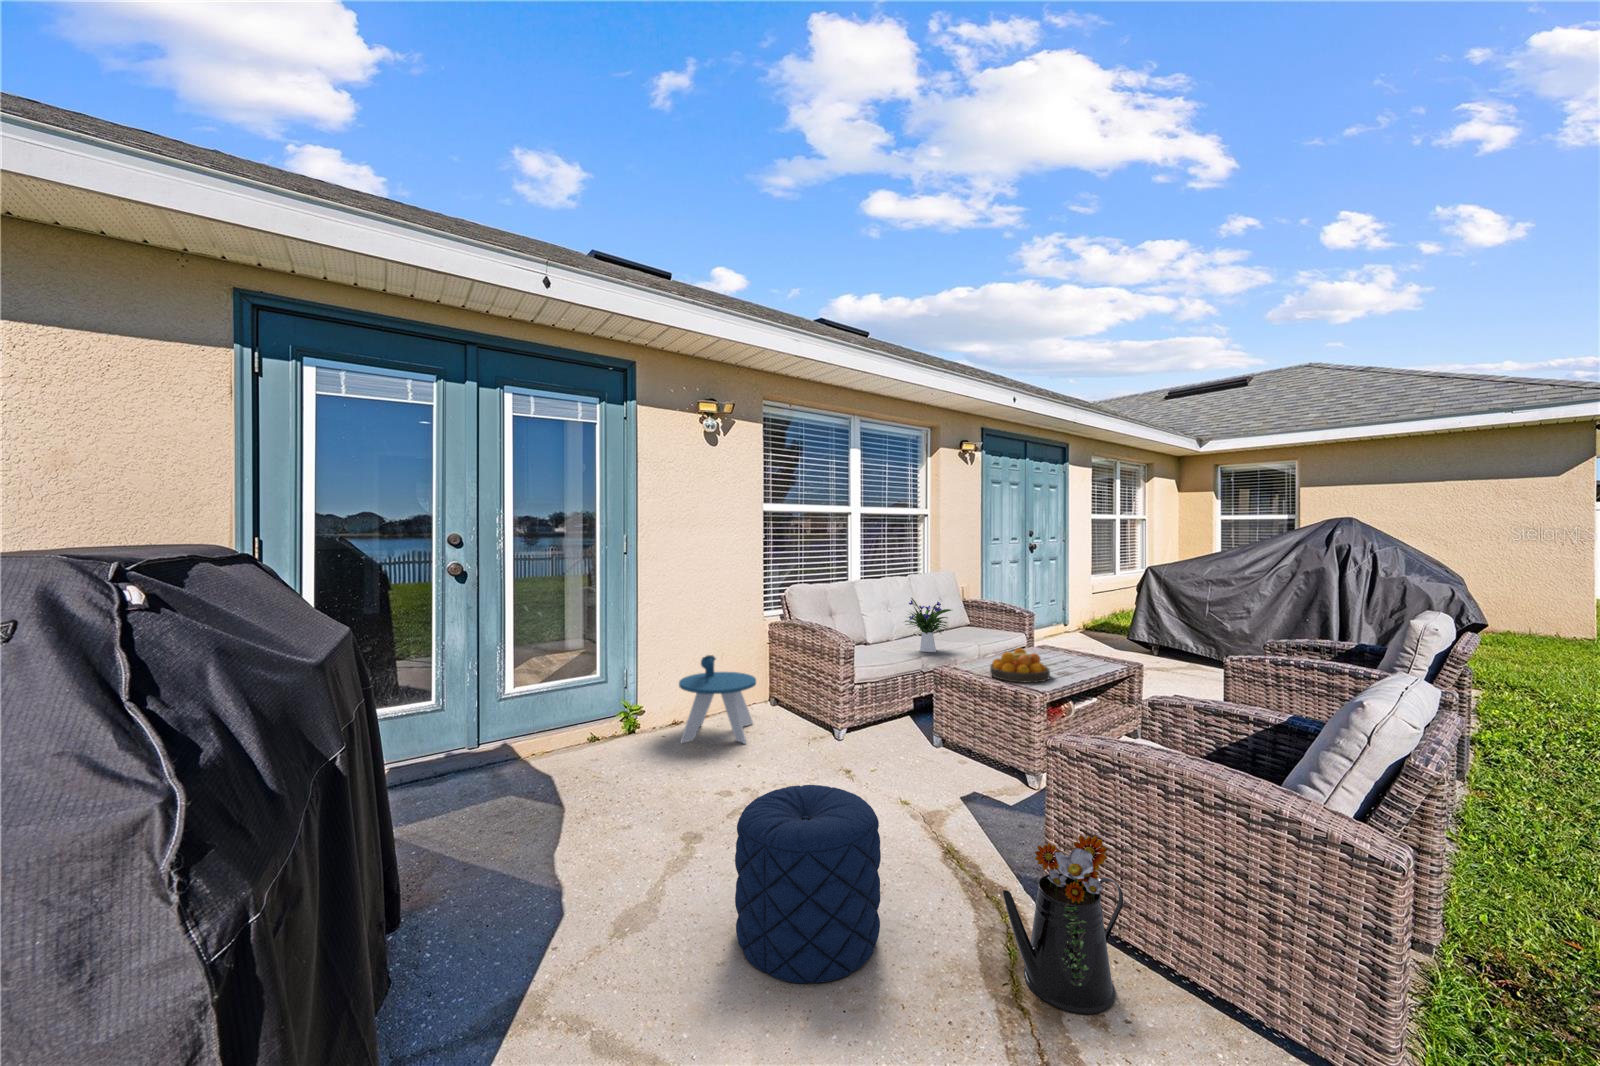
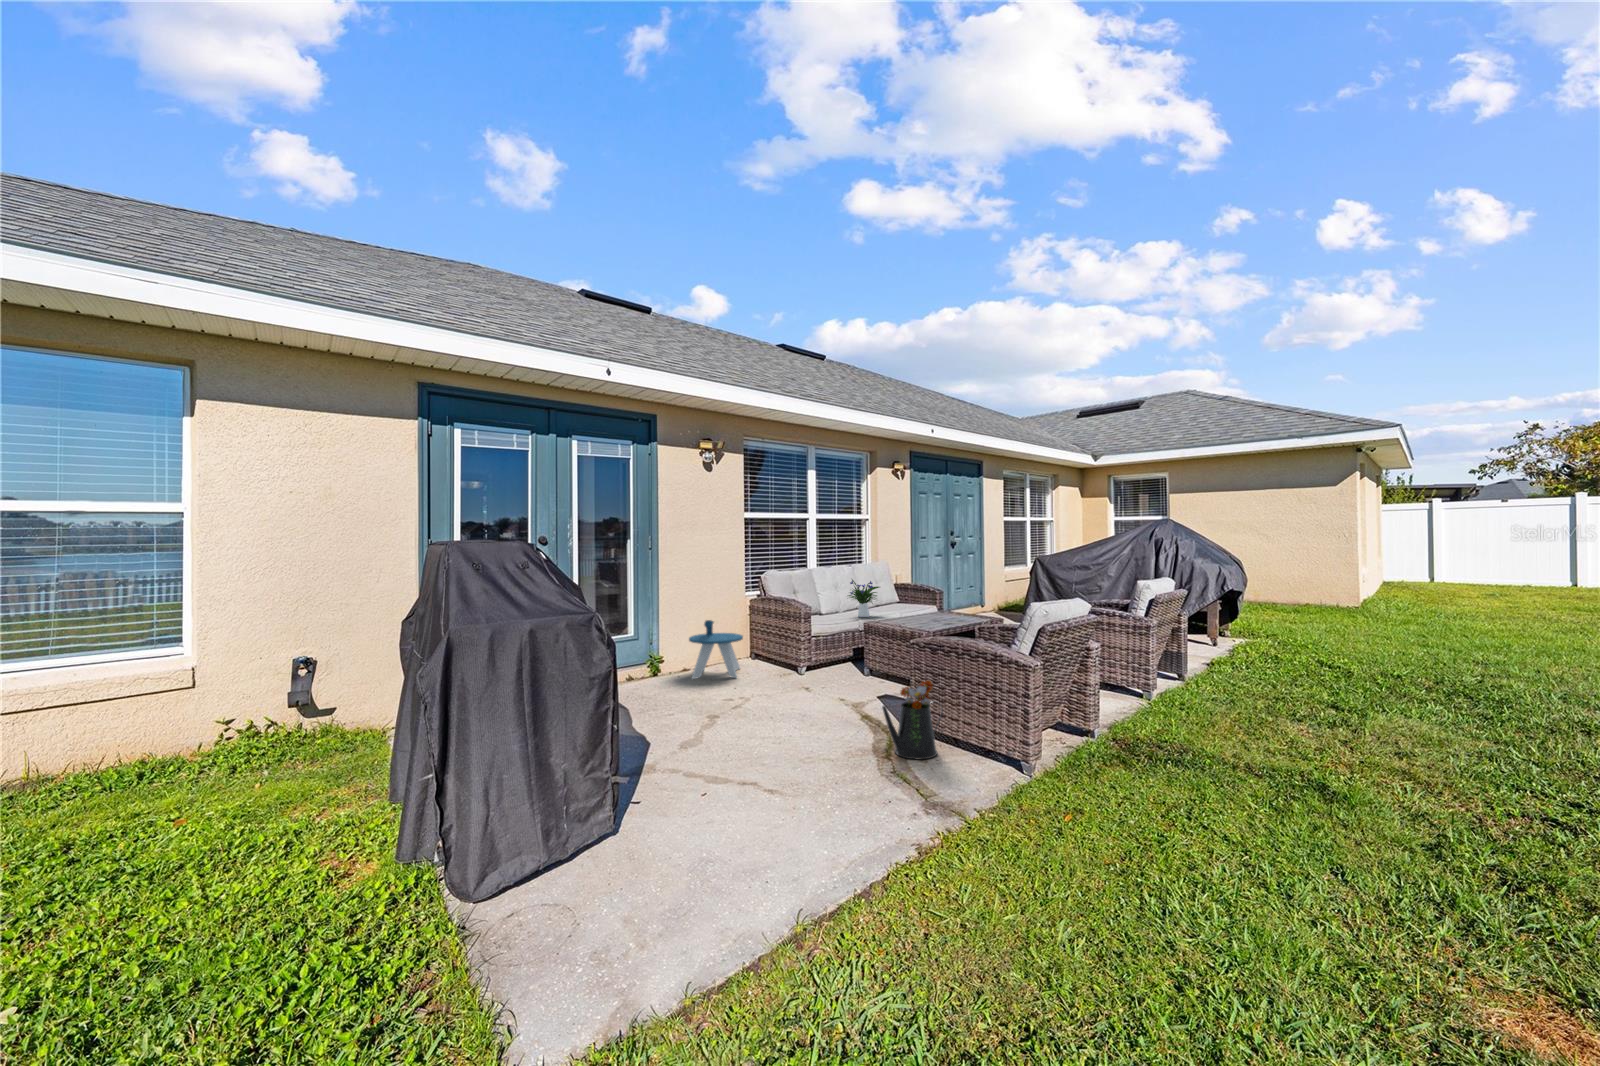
fruit bowl: present [990,648,1050,683] -> none [901,608,940,629]
pouf: present [735,785,881,983] -> none [746,669,823,756]

